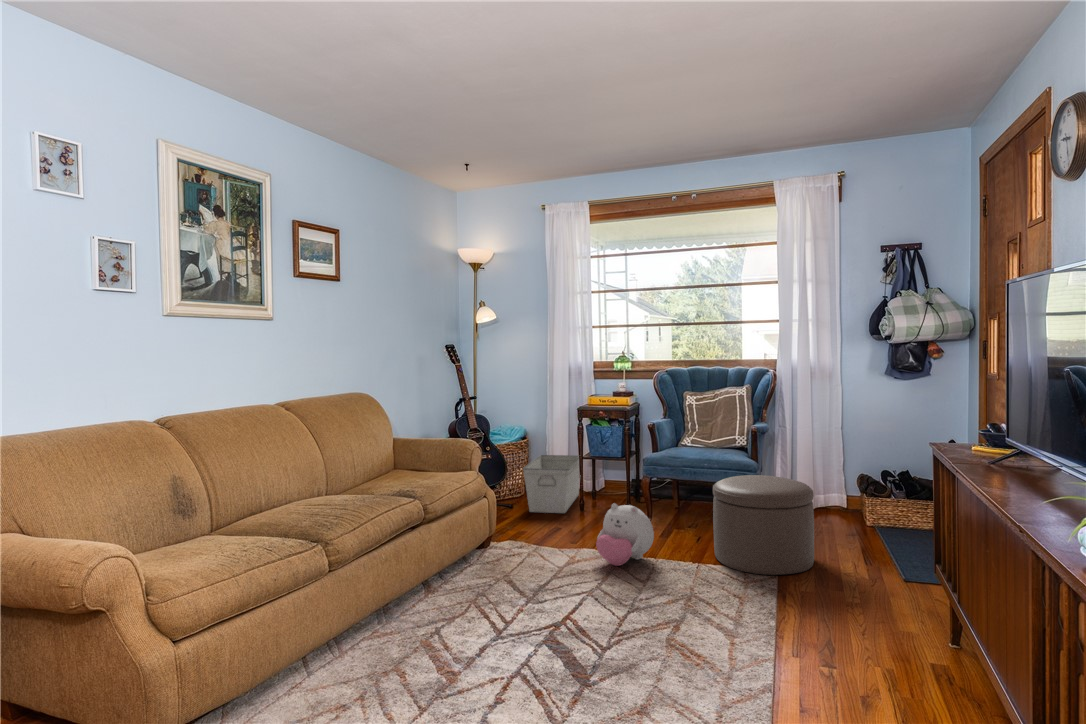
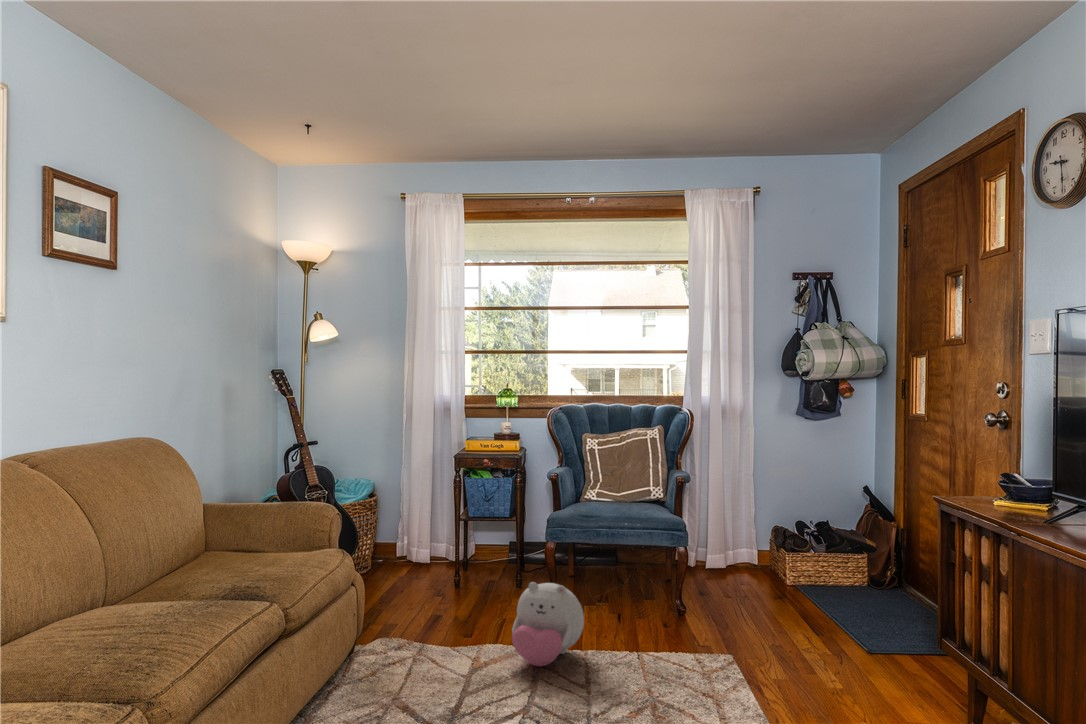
storage bin: present [523,455,579,513] -> none [384,514,454,594]
ottoman: present [713,475,814,575] -> none [648,535,767,661]

